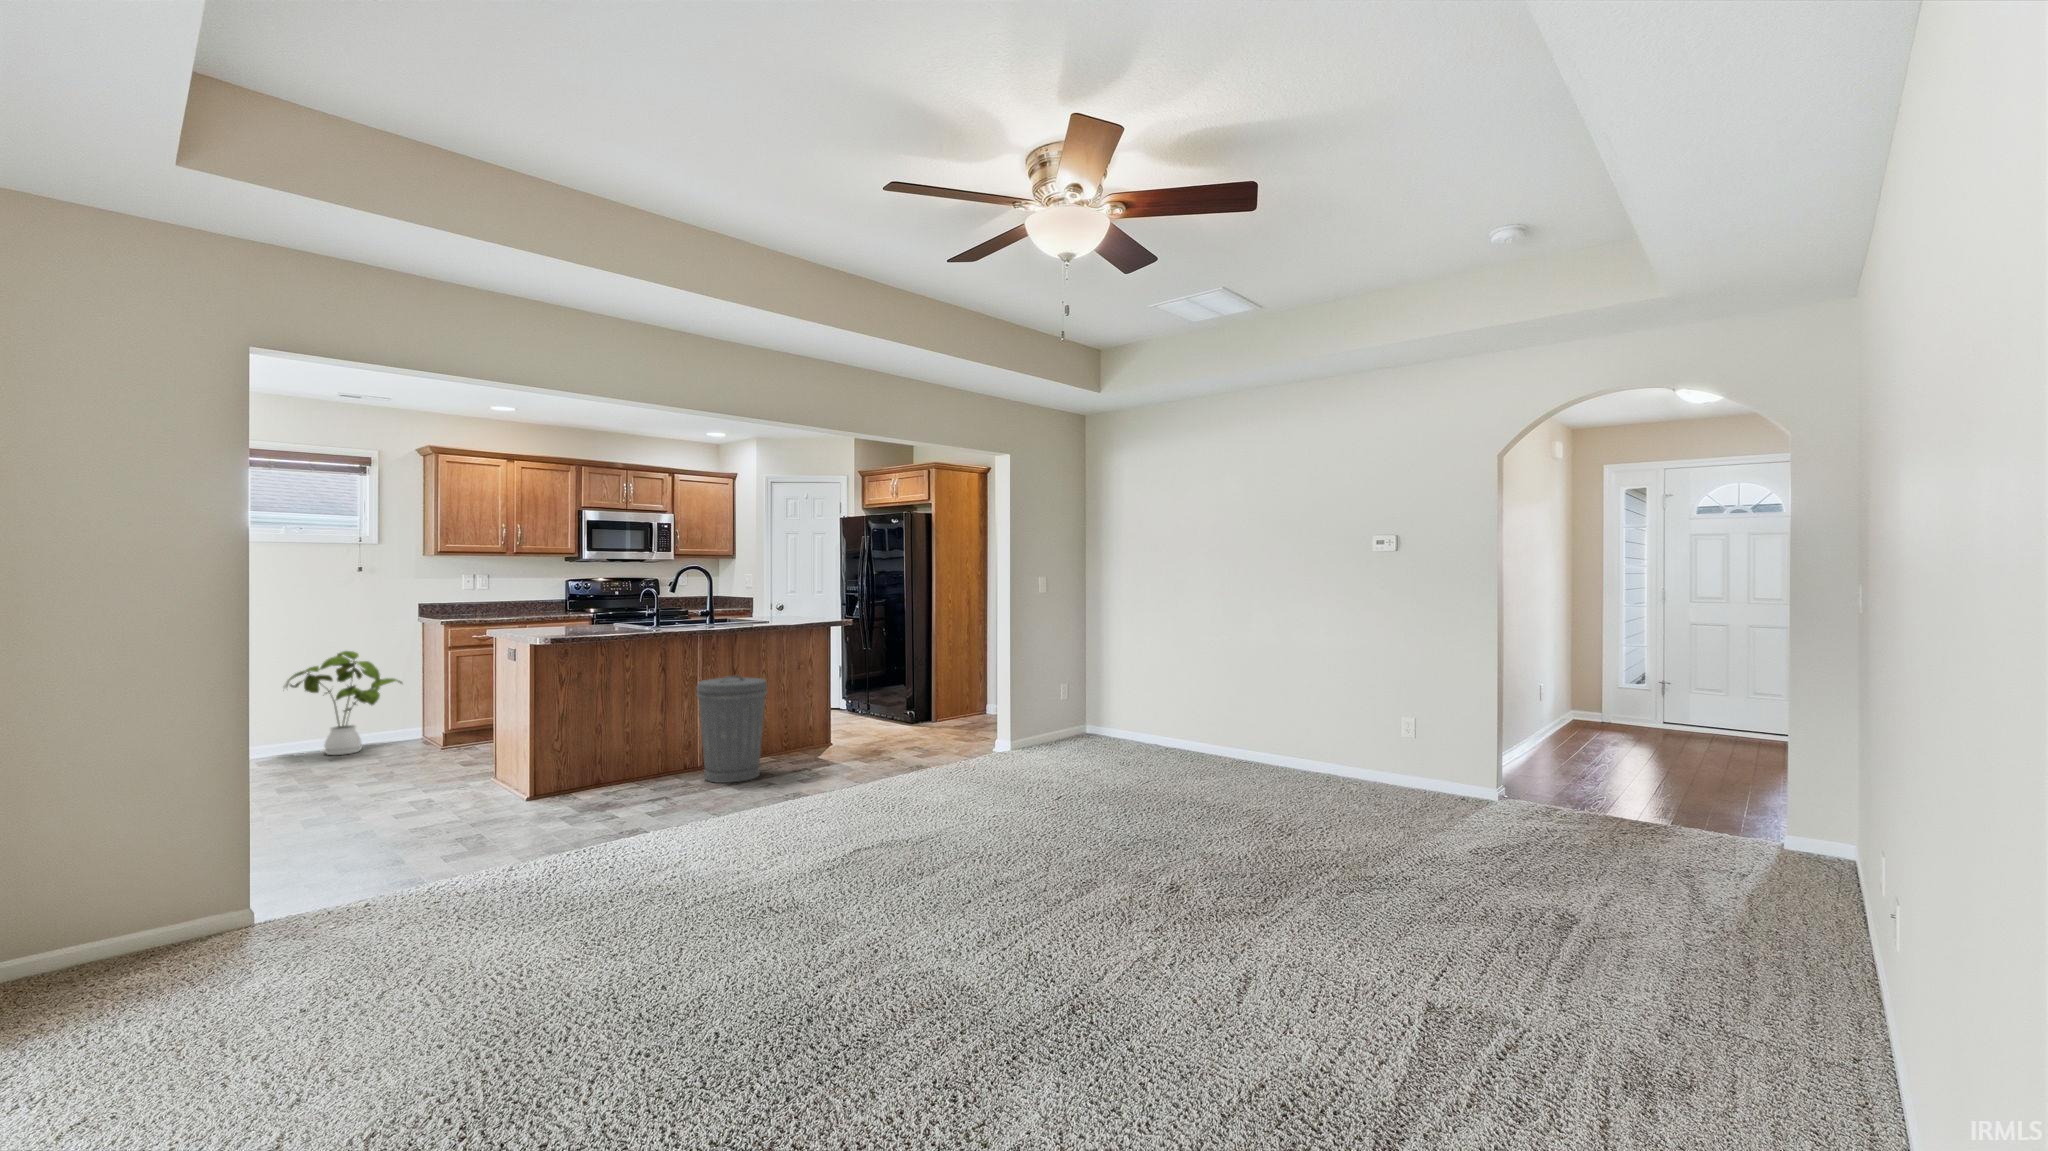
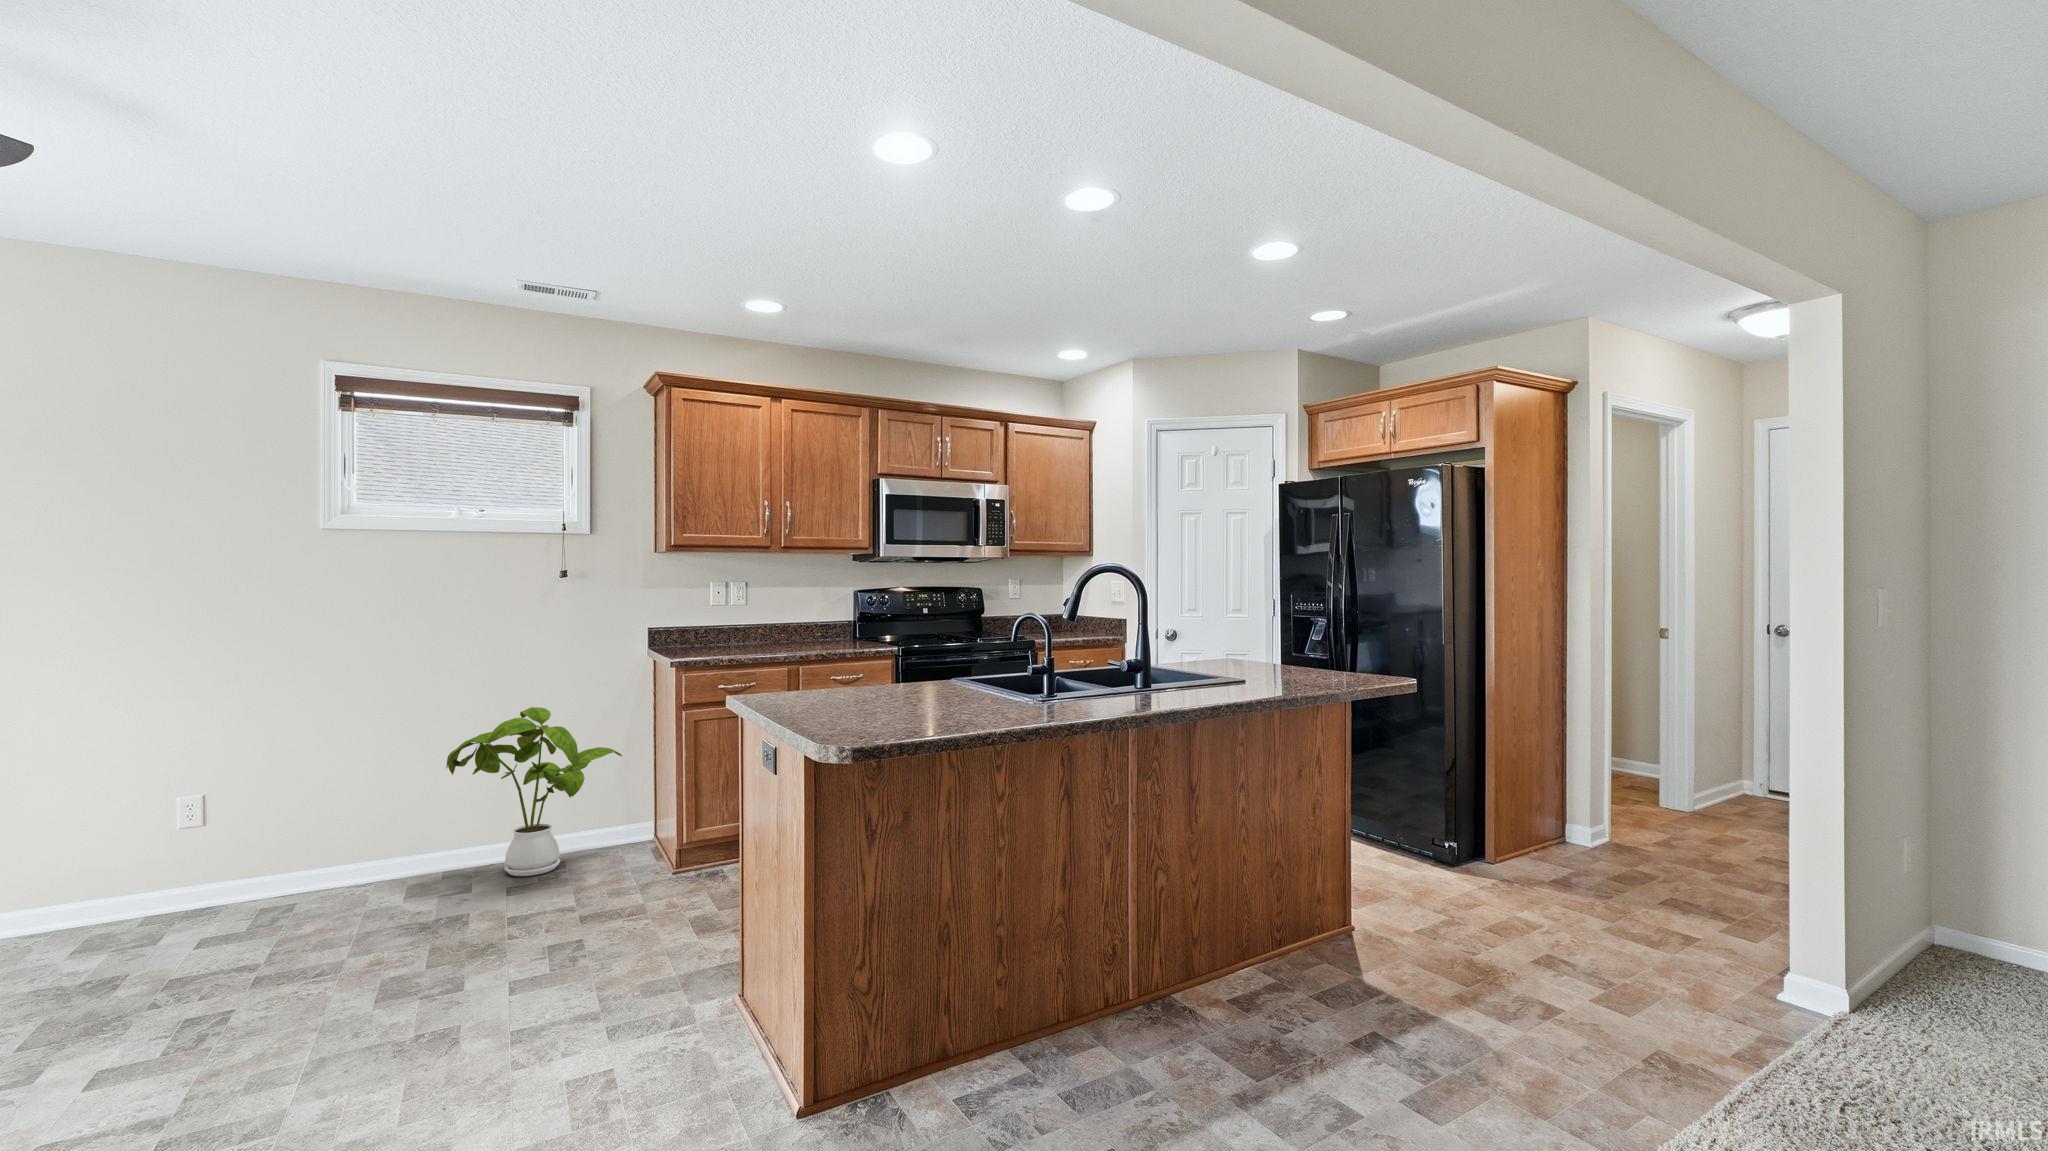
trash can: present [696,676,767,783] -> none [1137,806,1296,1071]

